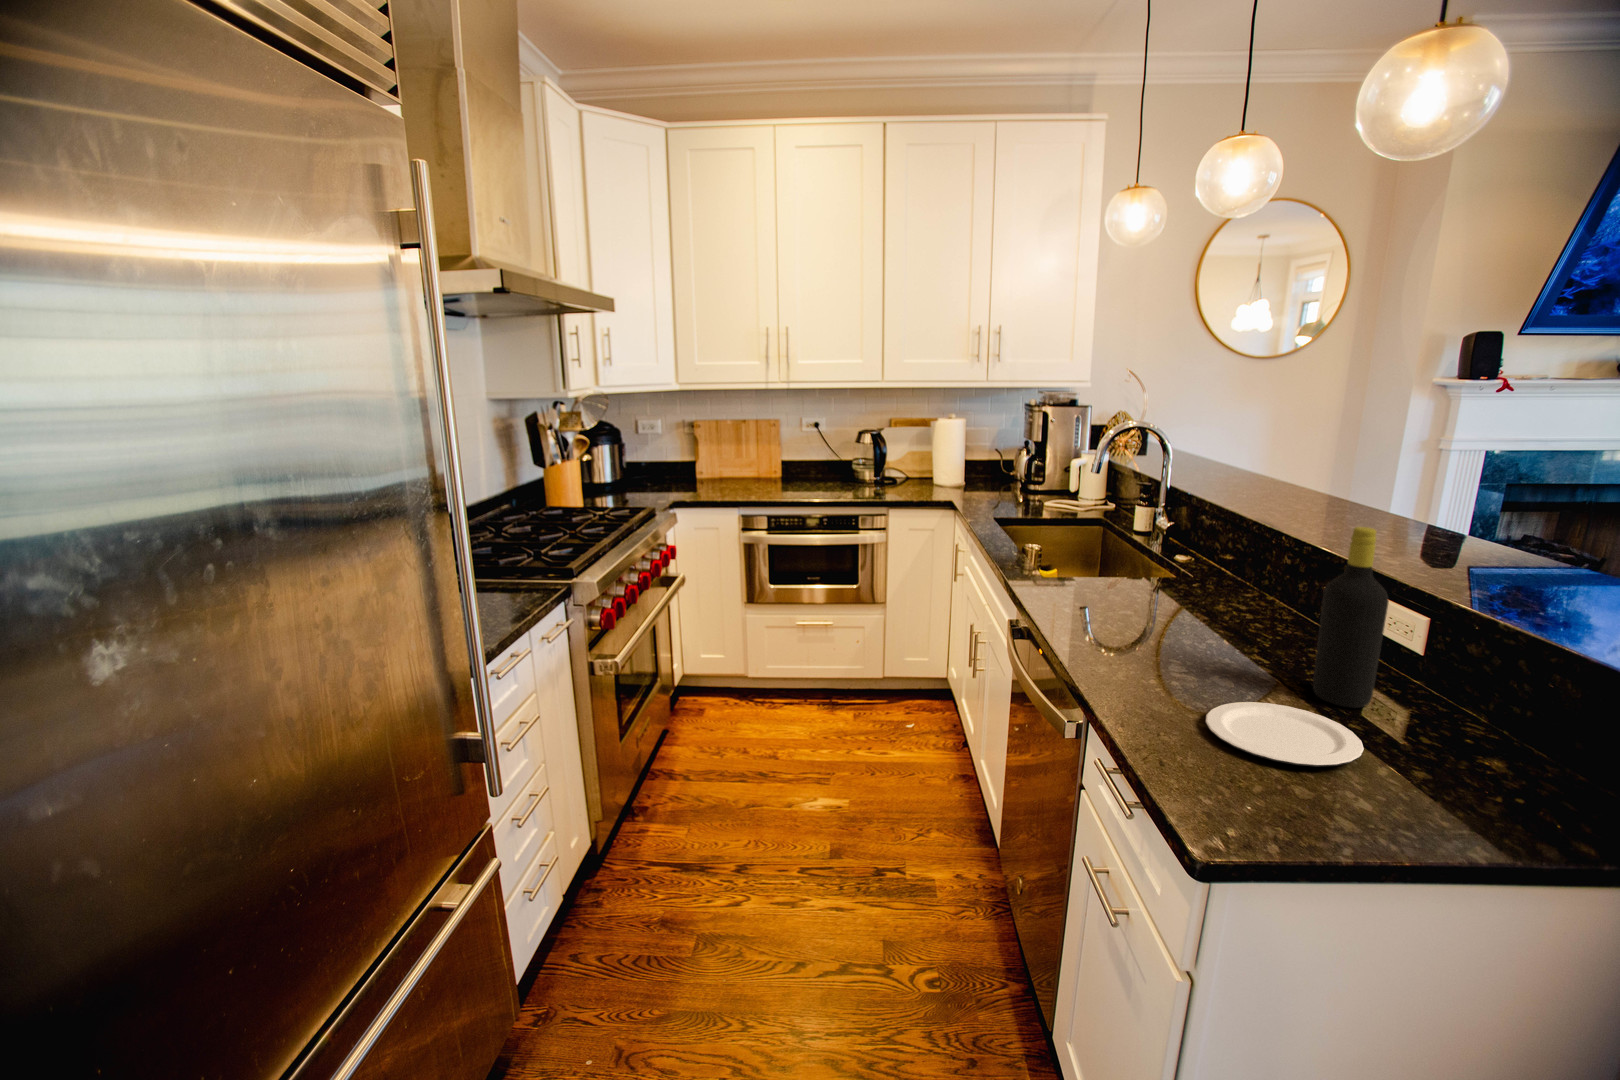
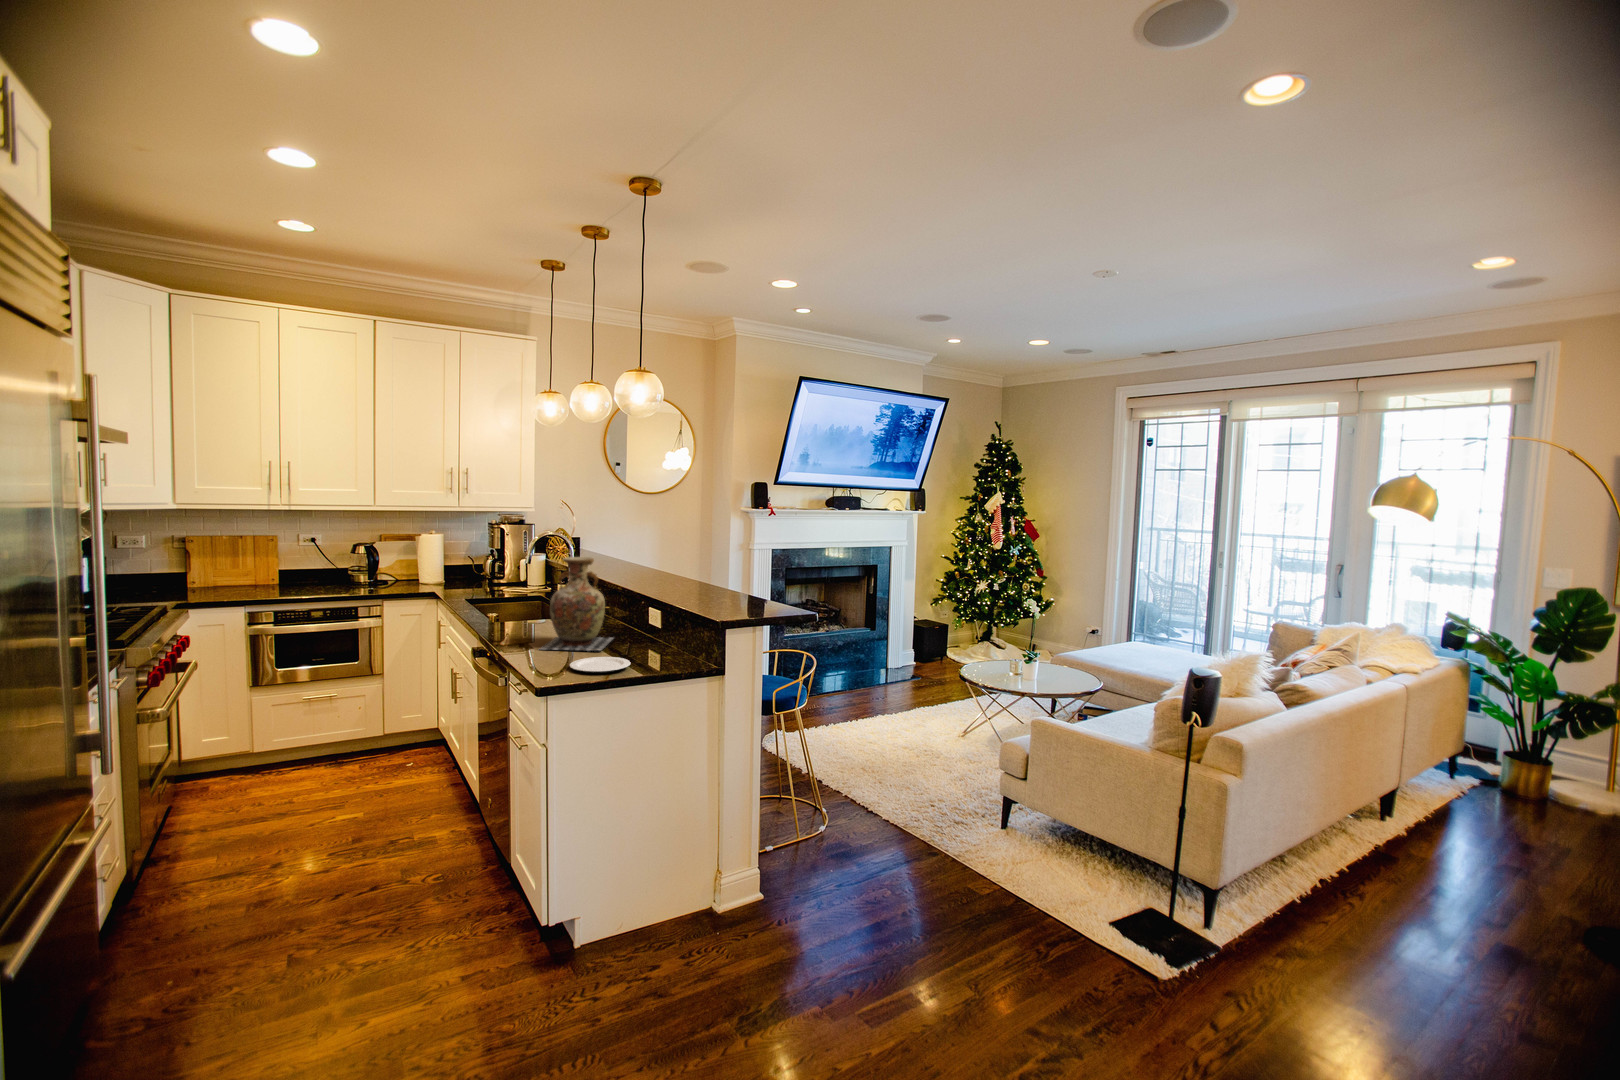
vase: none [1121,470,1273,676] -> present [540,557,614,651]
bottle: present [1313,527,1389,708] -> none [622,577,646,656]

